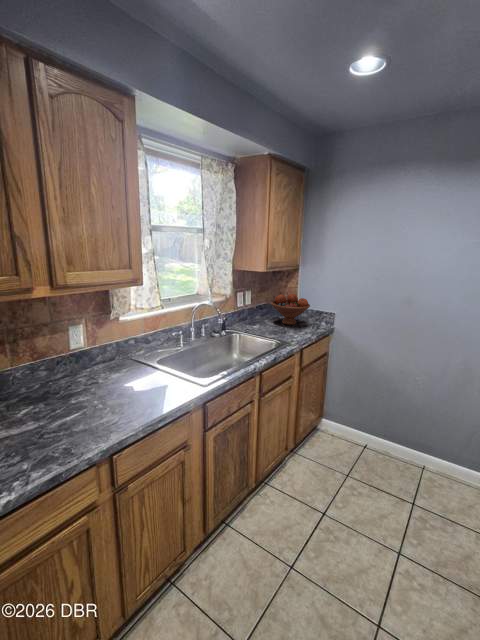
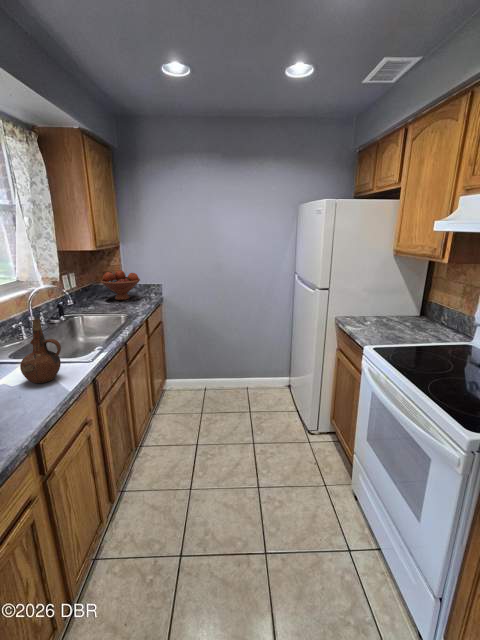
ceramic pitcher: none [139,339,174,399] -> present [20,319,61,383]

